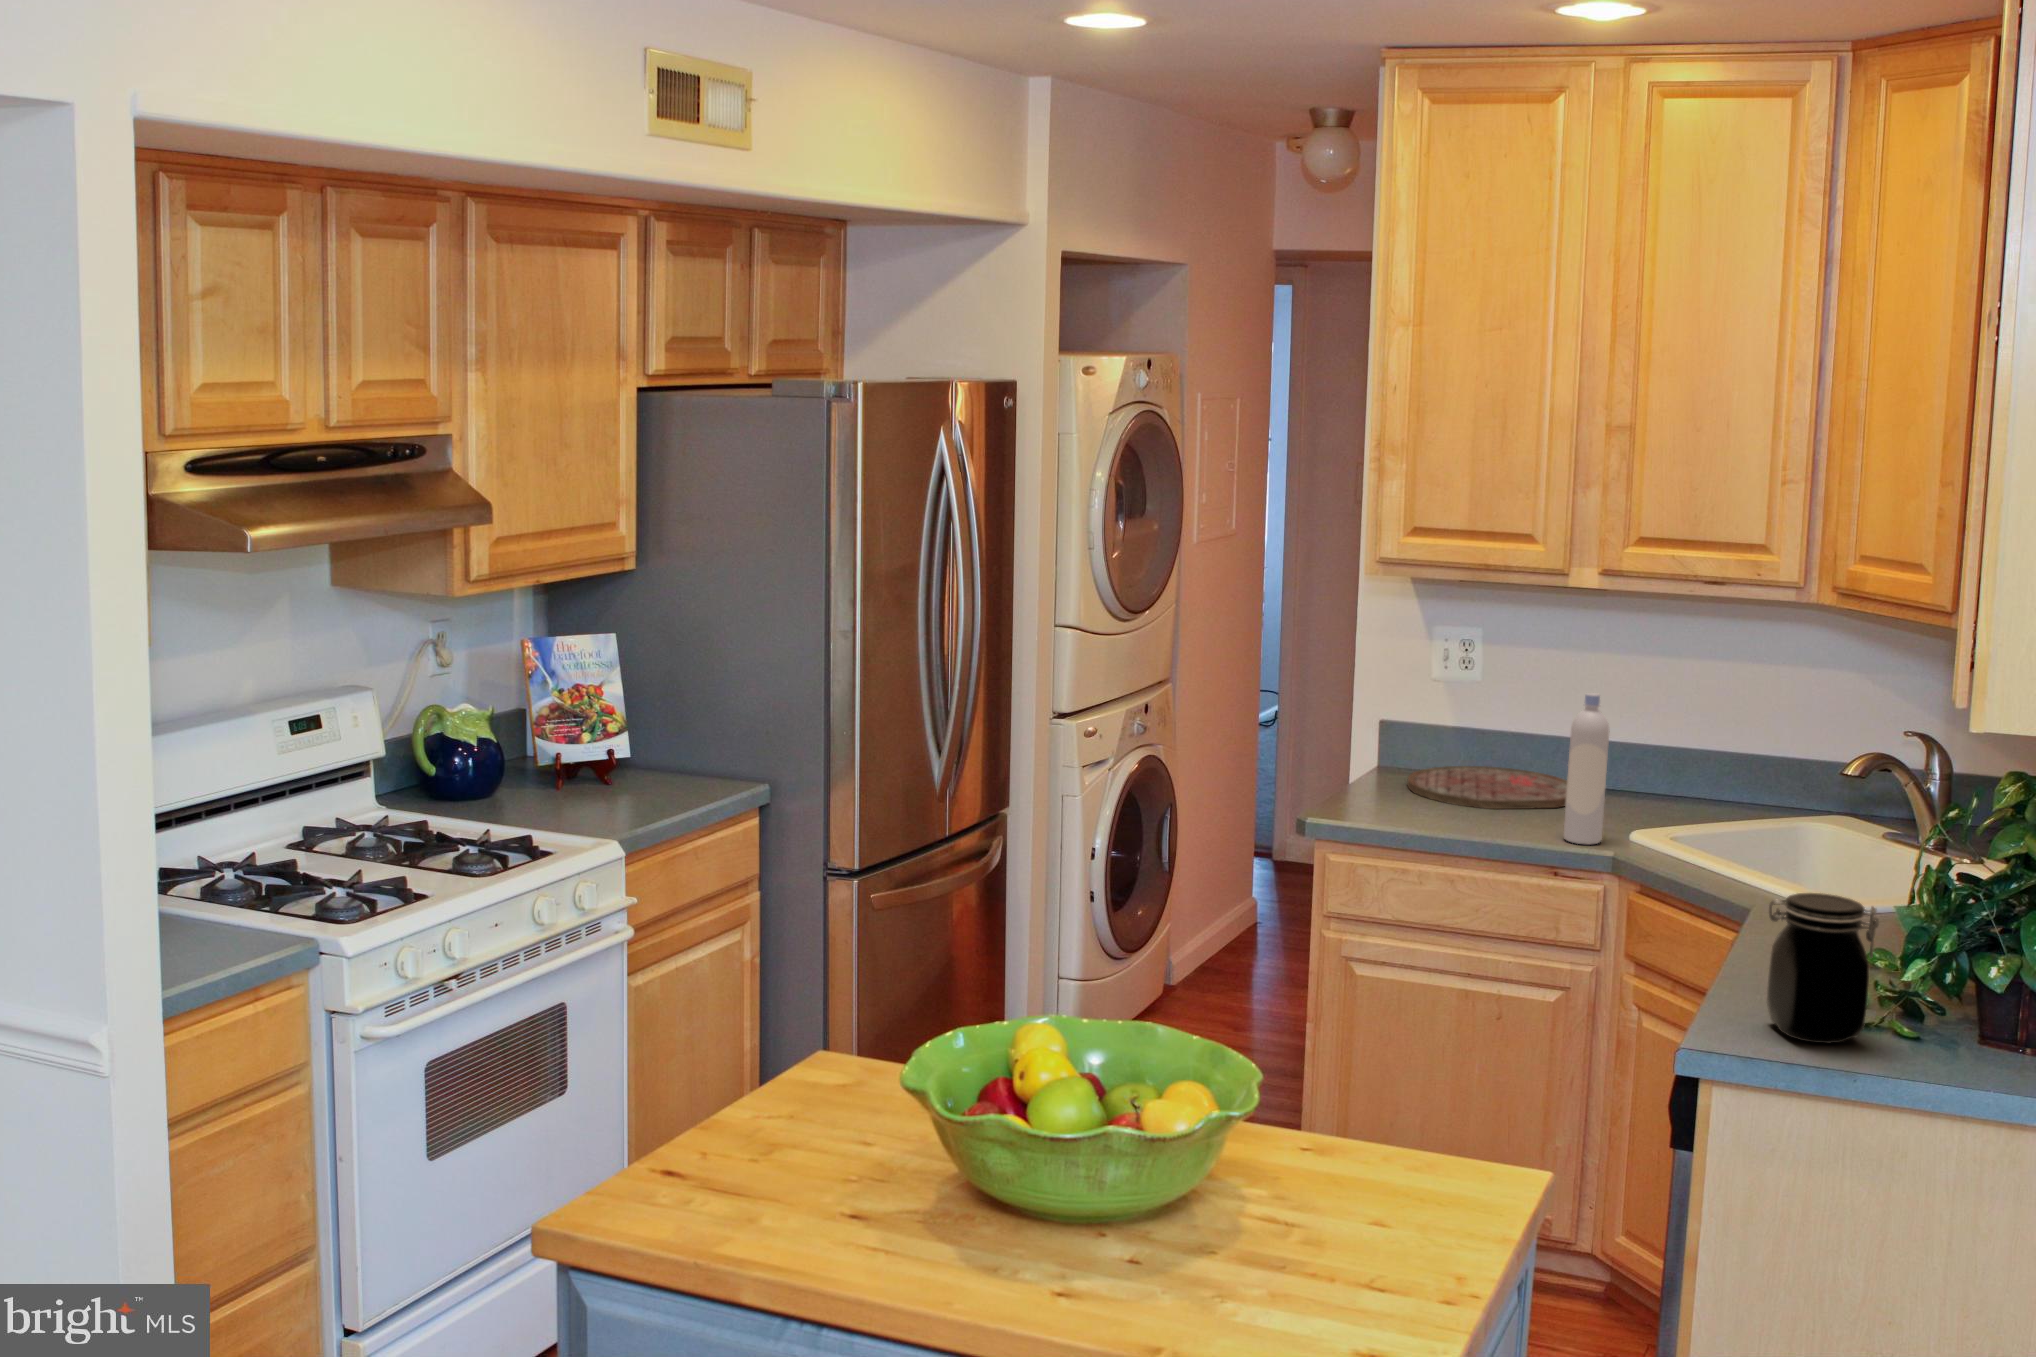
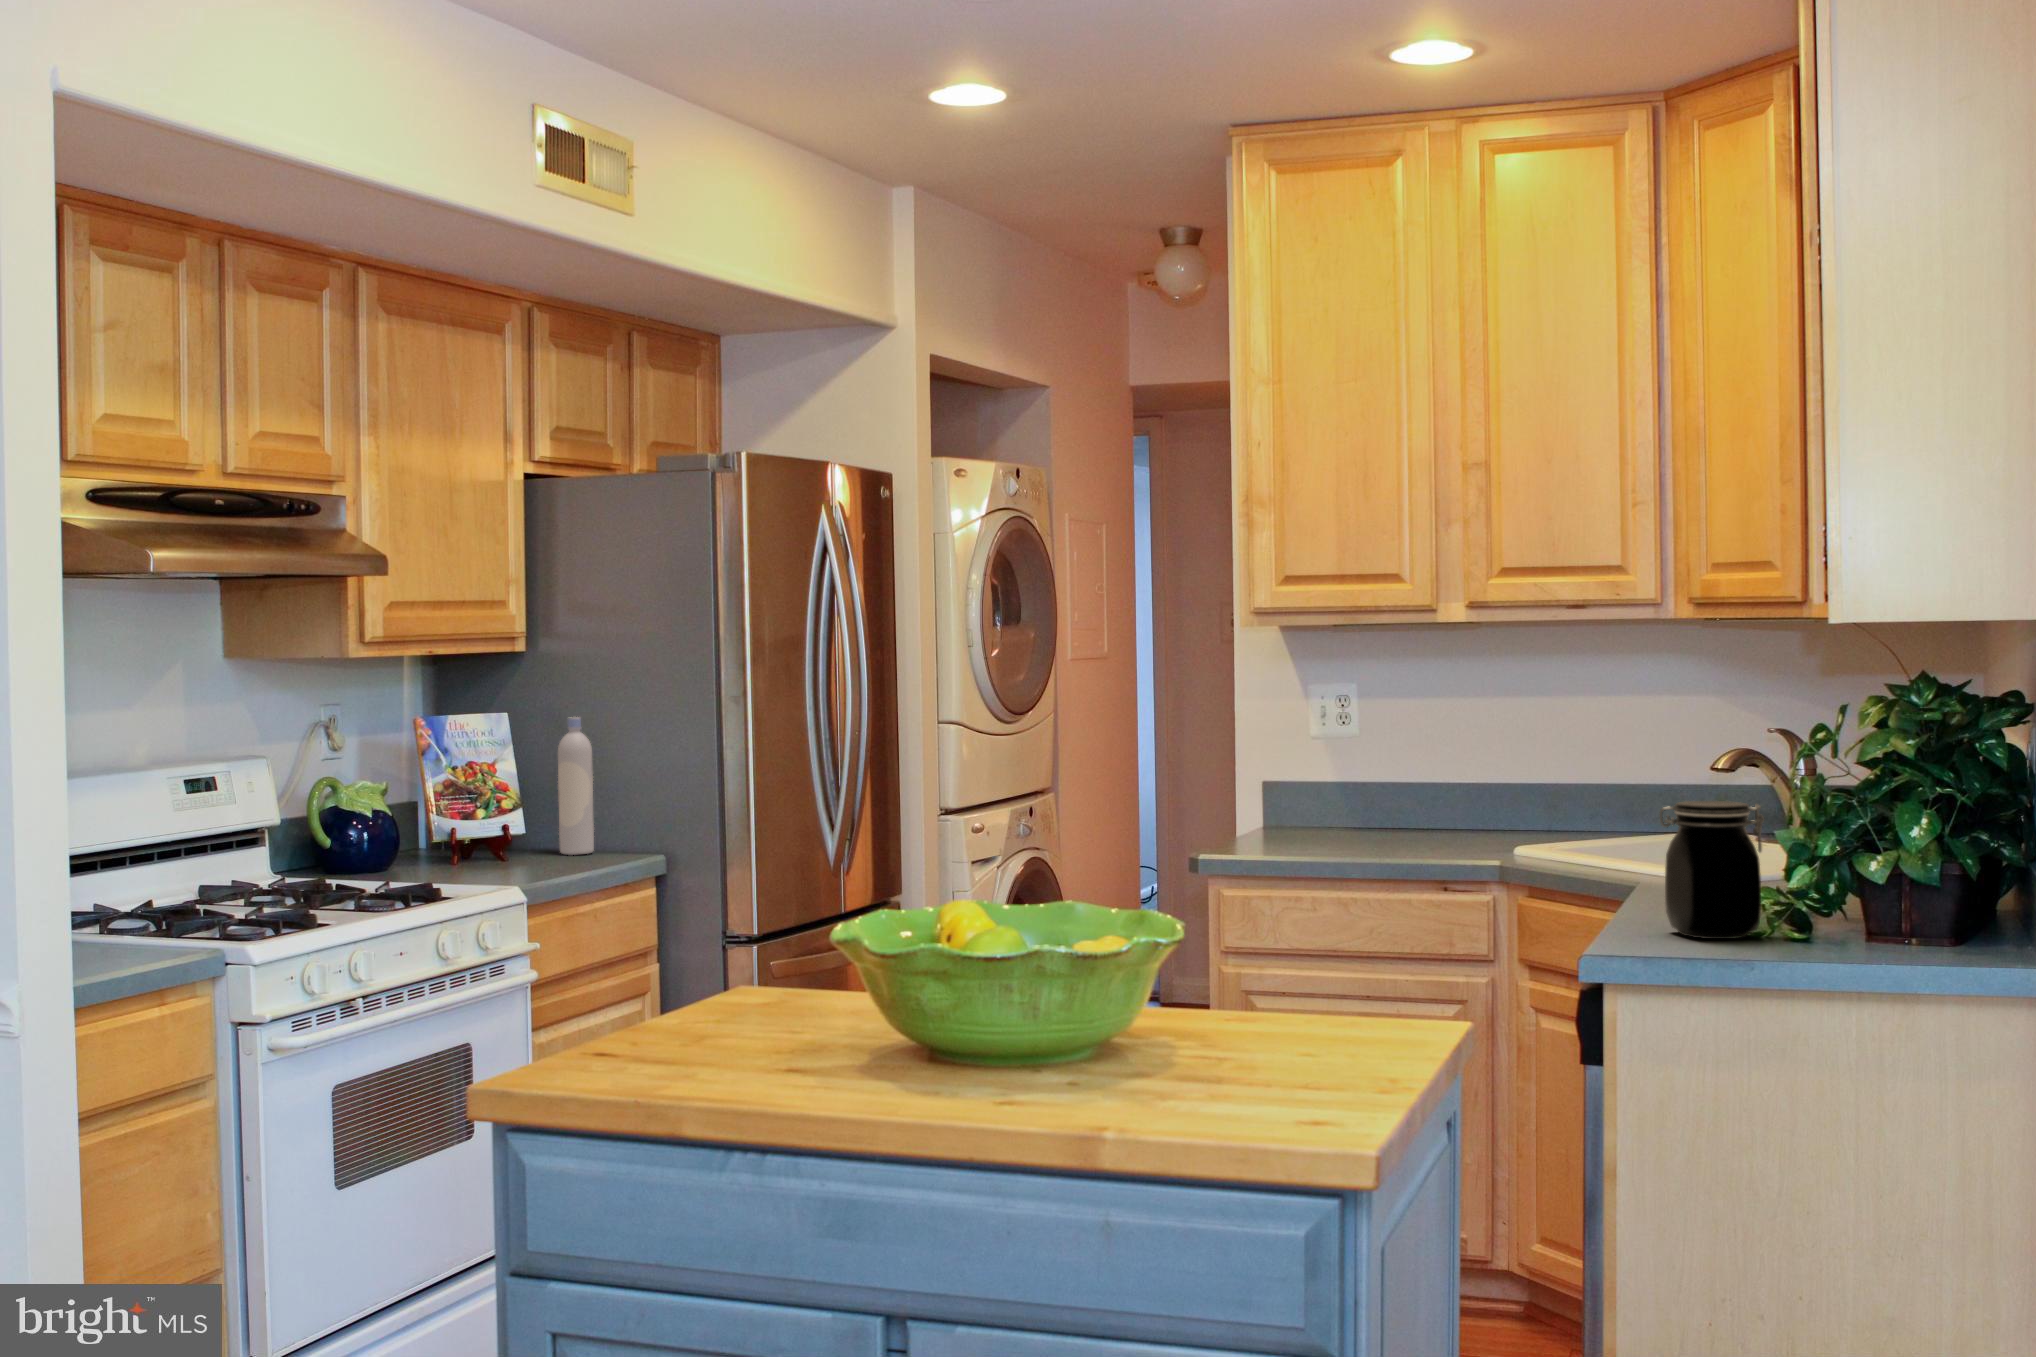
bottle: present [1564,693,1610,844] -> present [558,717,594,855]
cutting board: present [1407,766,1567,809] -> none [1295,818,1460,843]

